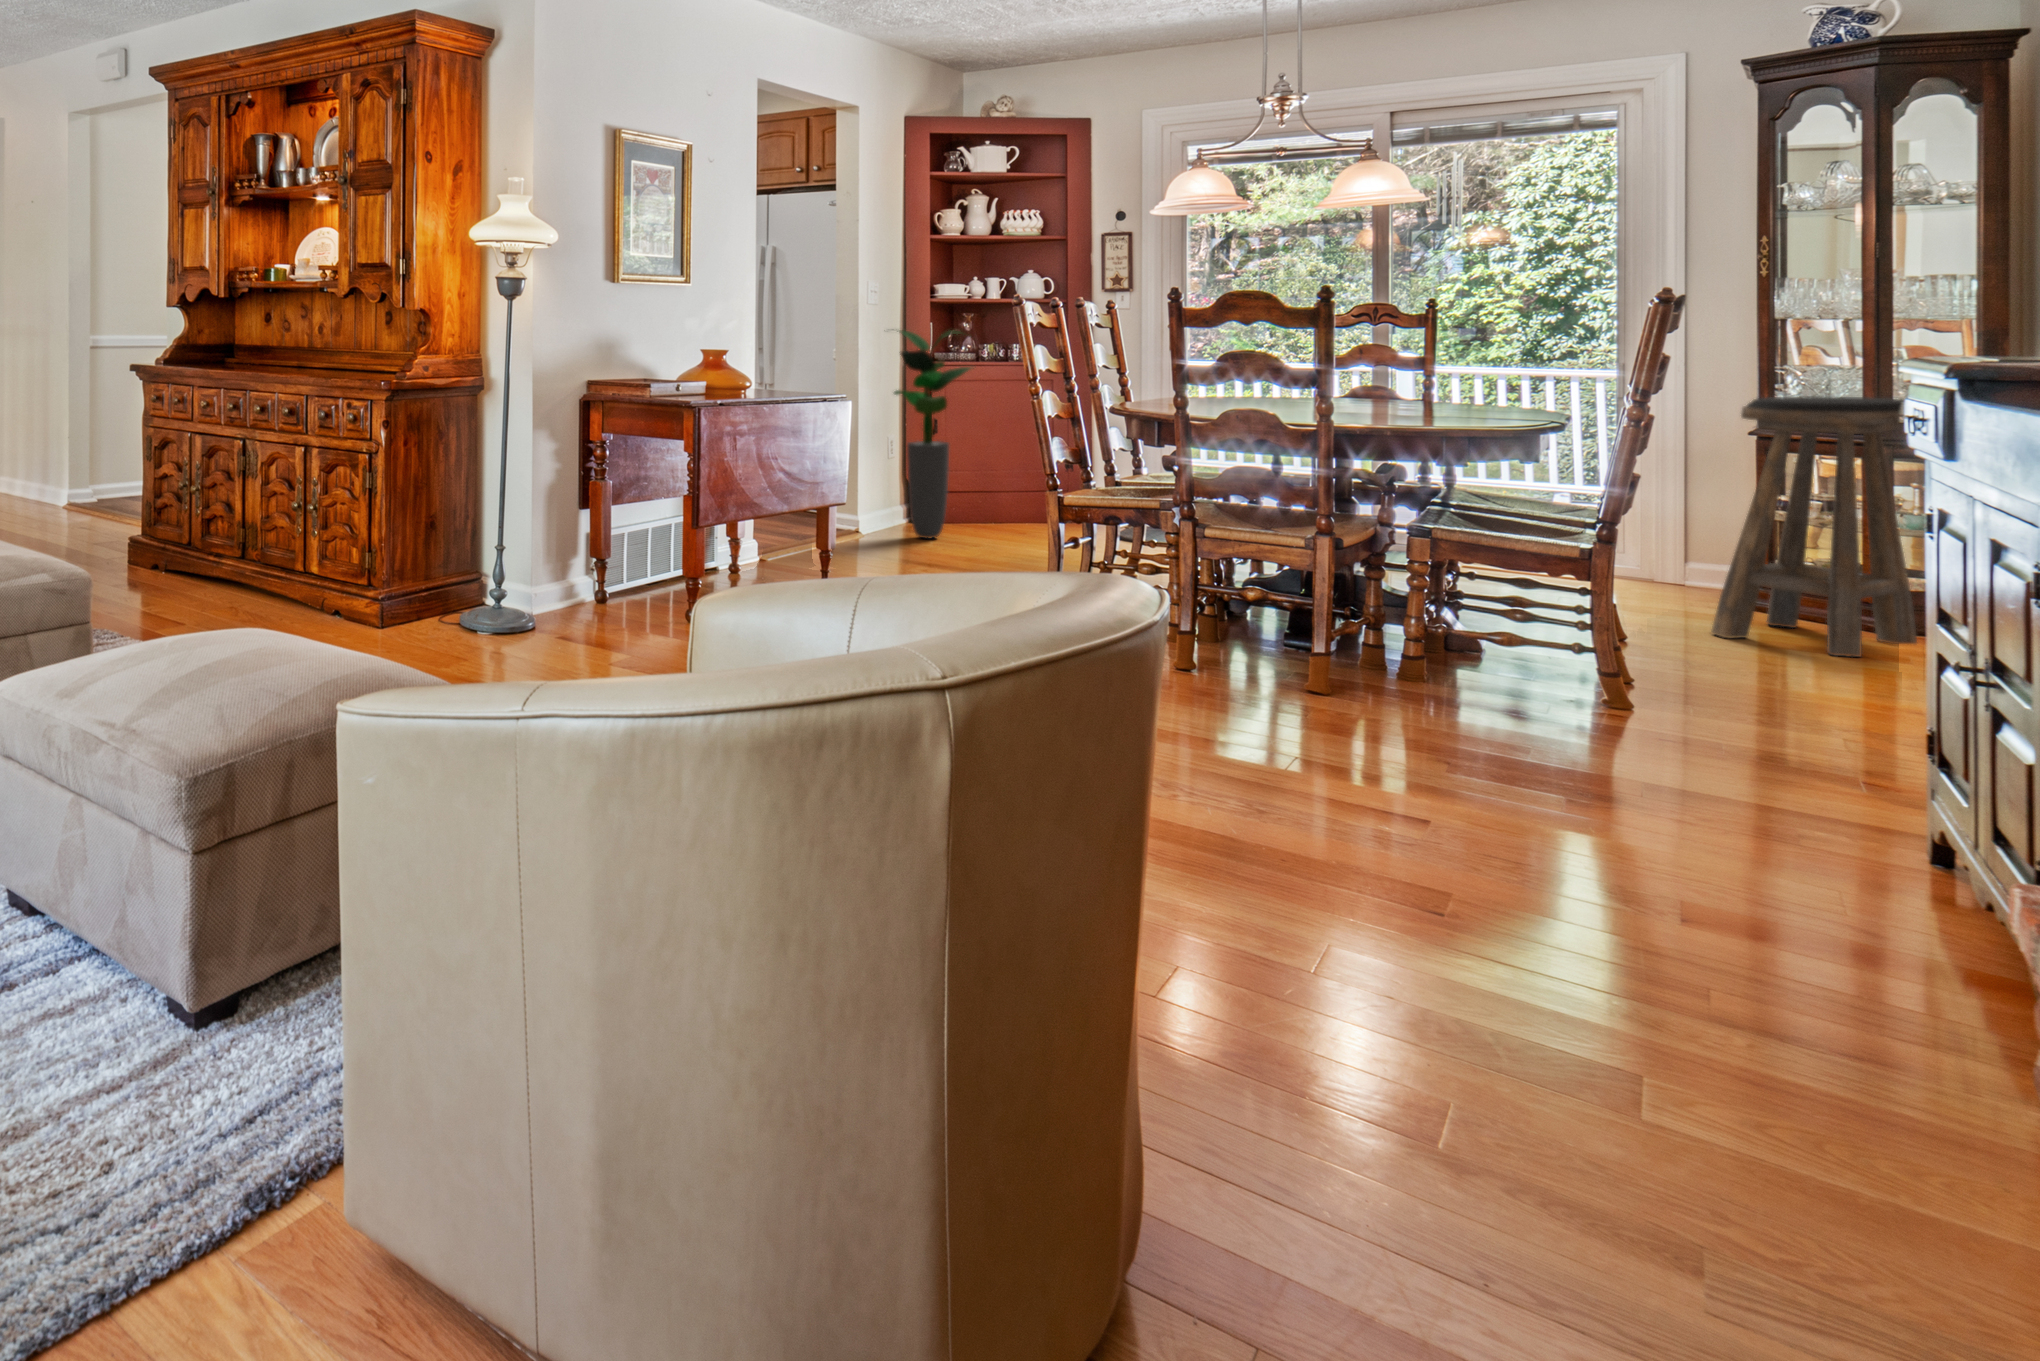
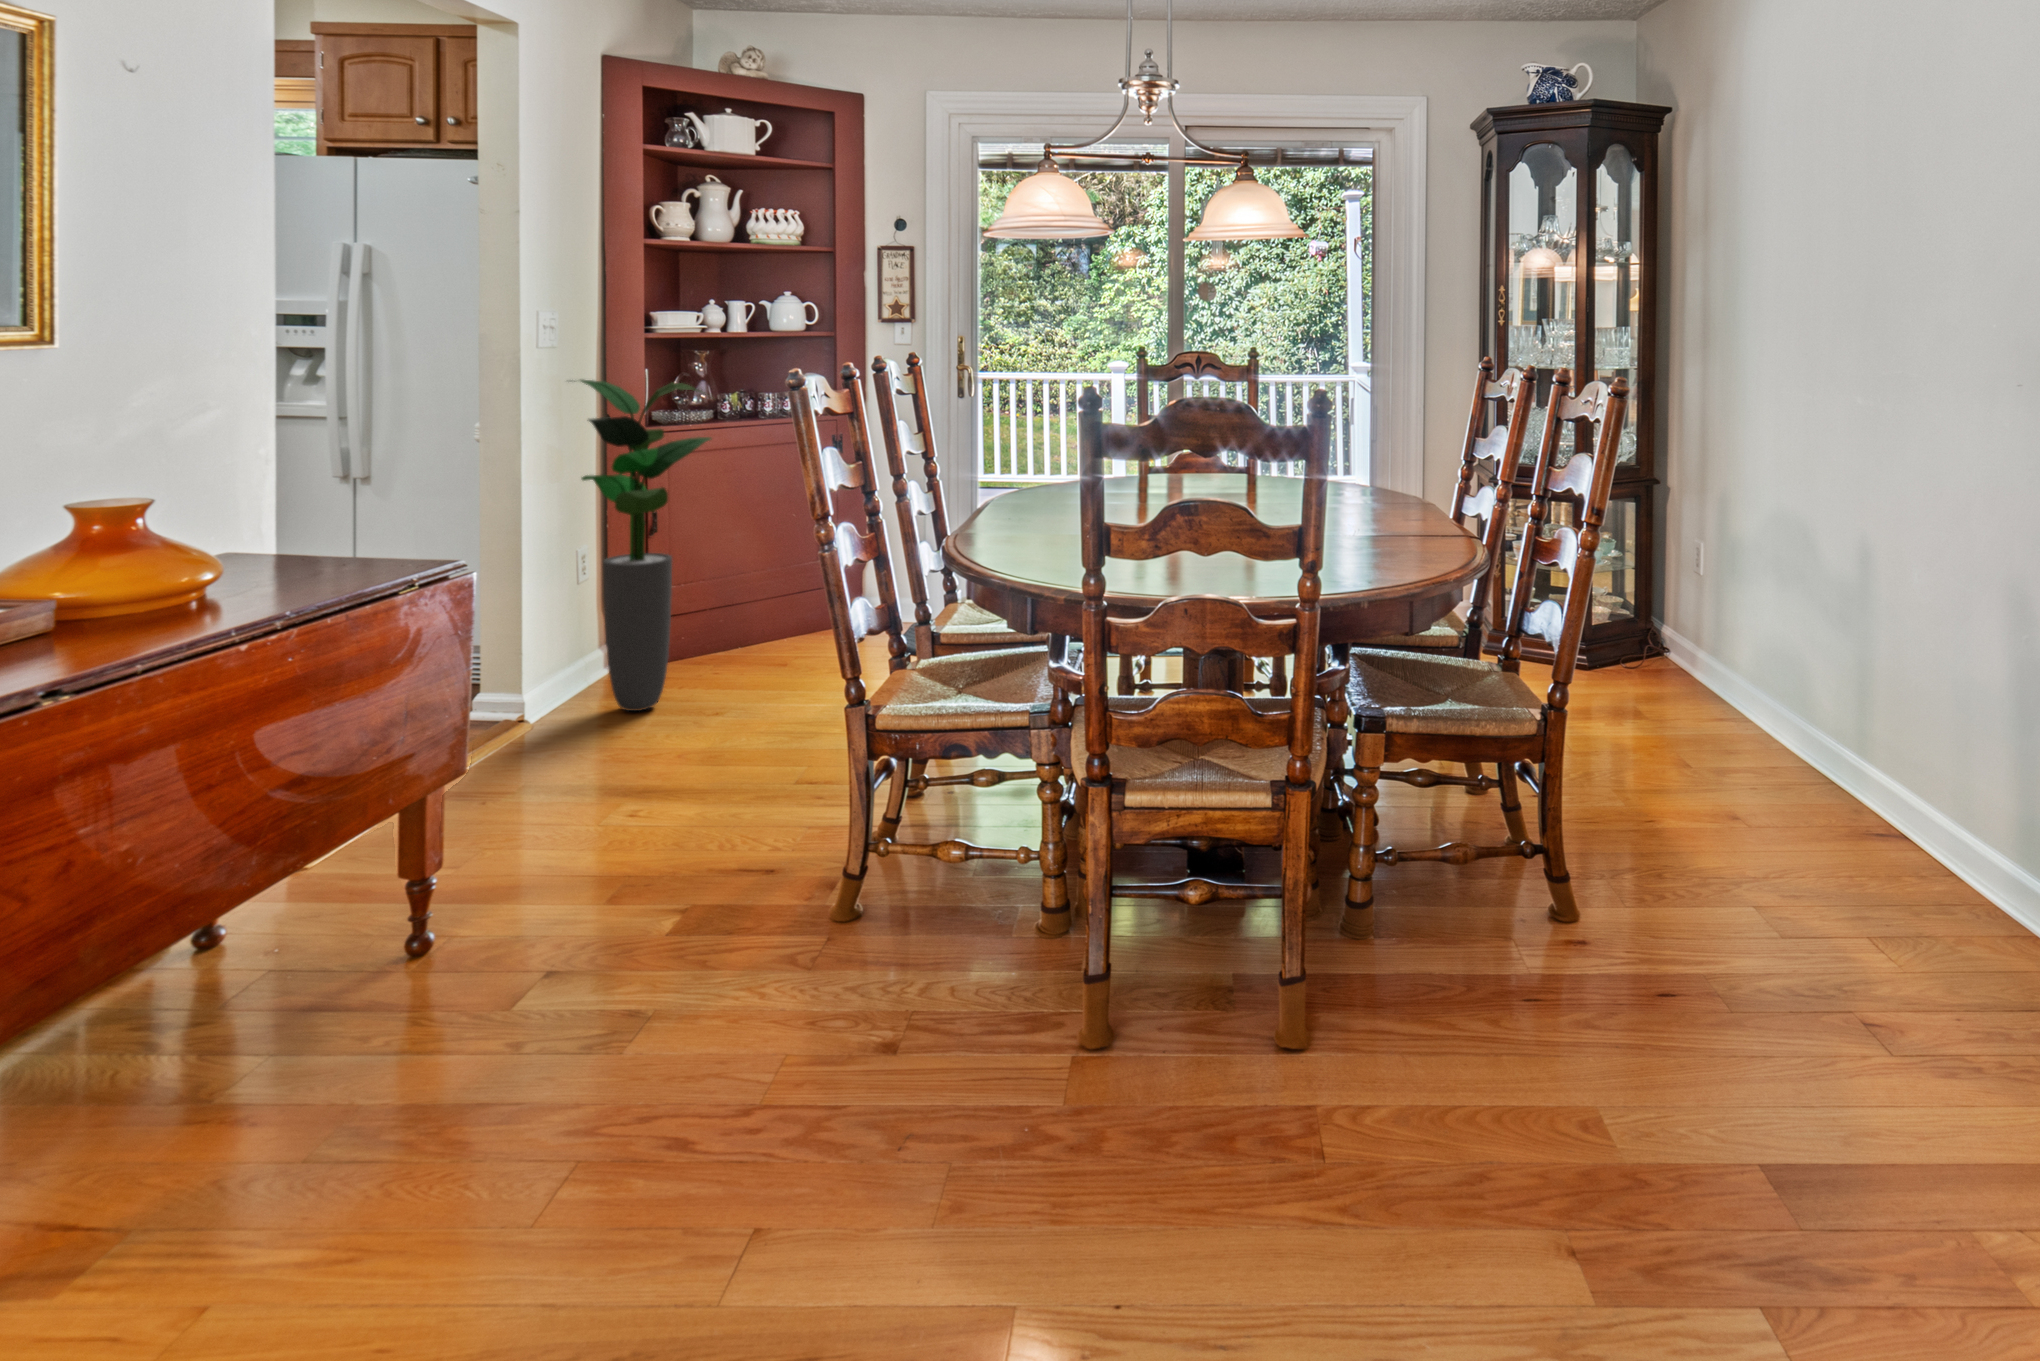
stool: present [1711,396,1917,657] -> none [1675,501,1860,844]

